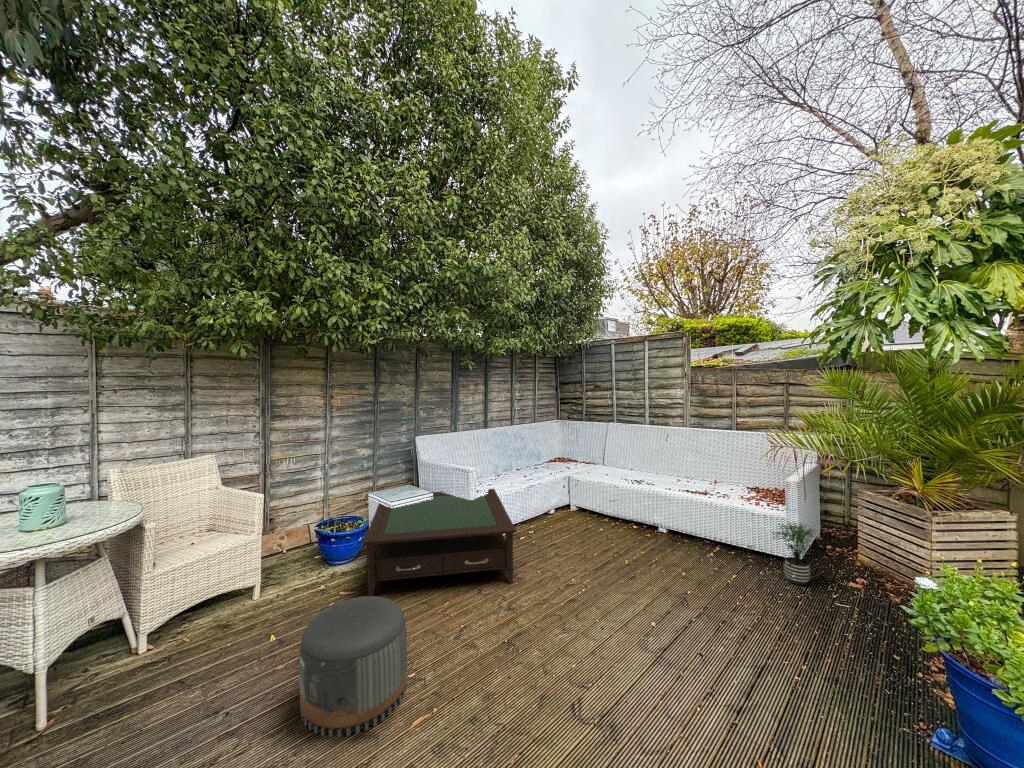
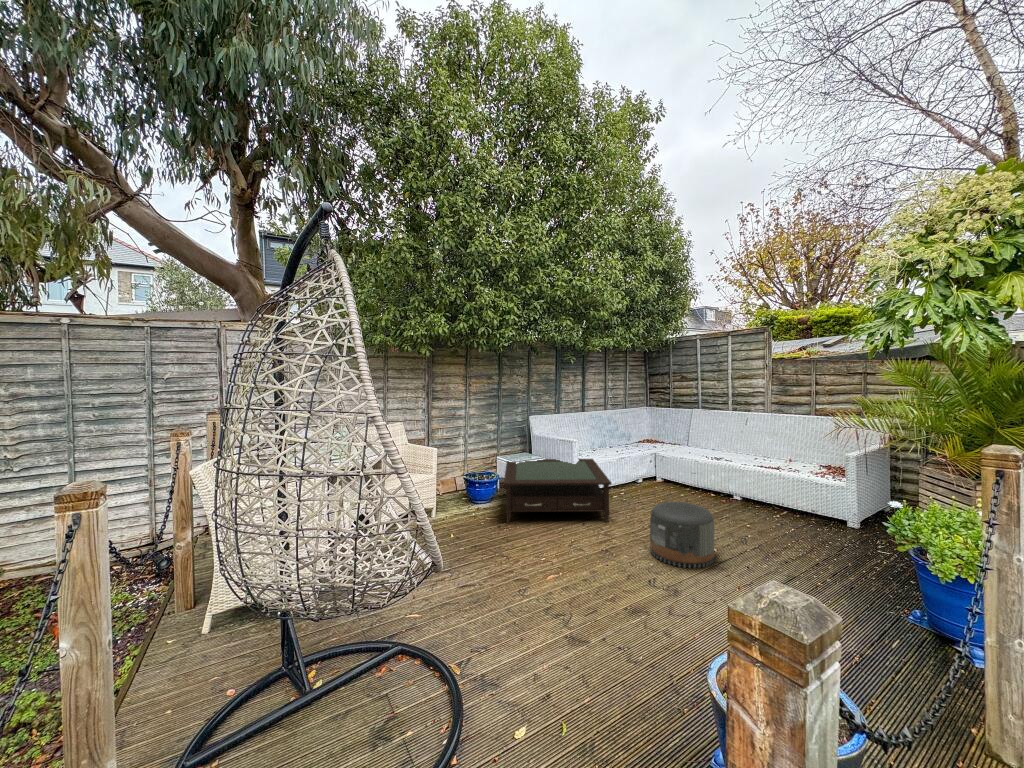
potted plant: present [772,522,815,585] -> none [827,486,873,539]
pouf: present [299,596,407,737] -> present [650,502,714,568]

